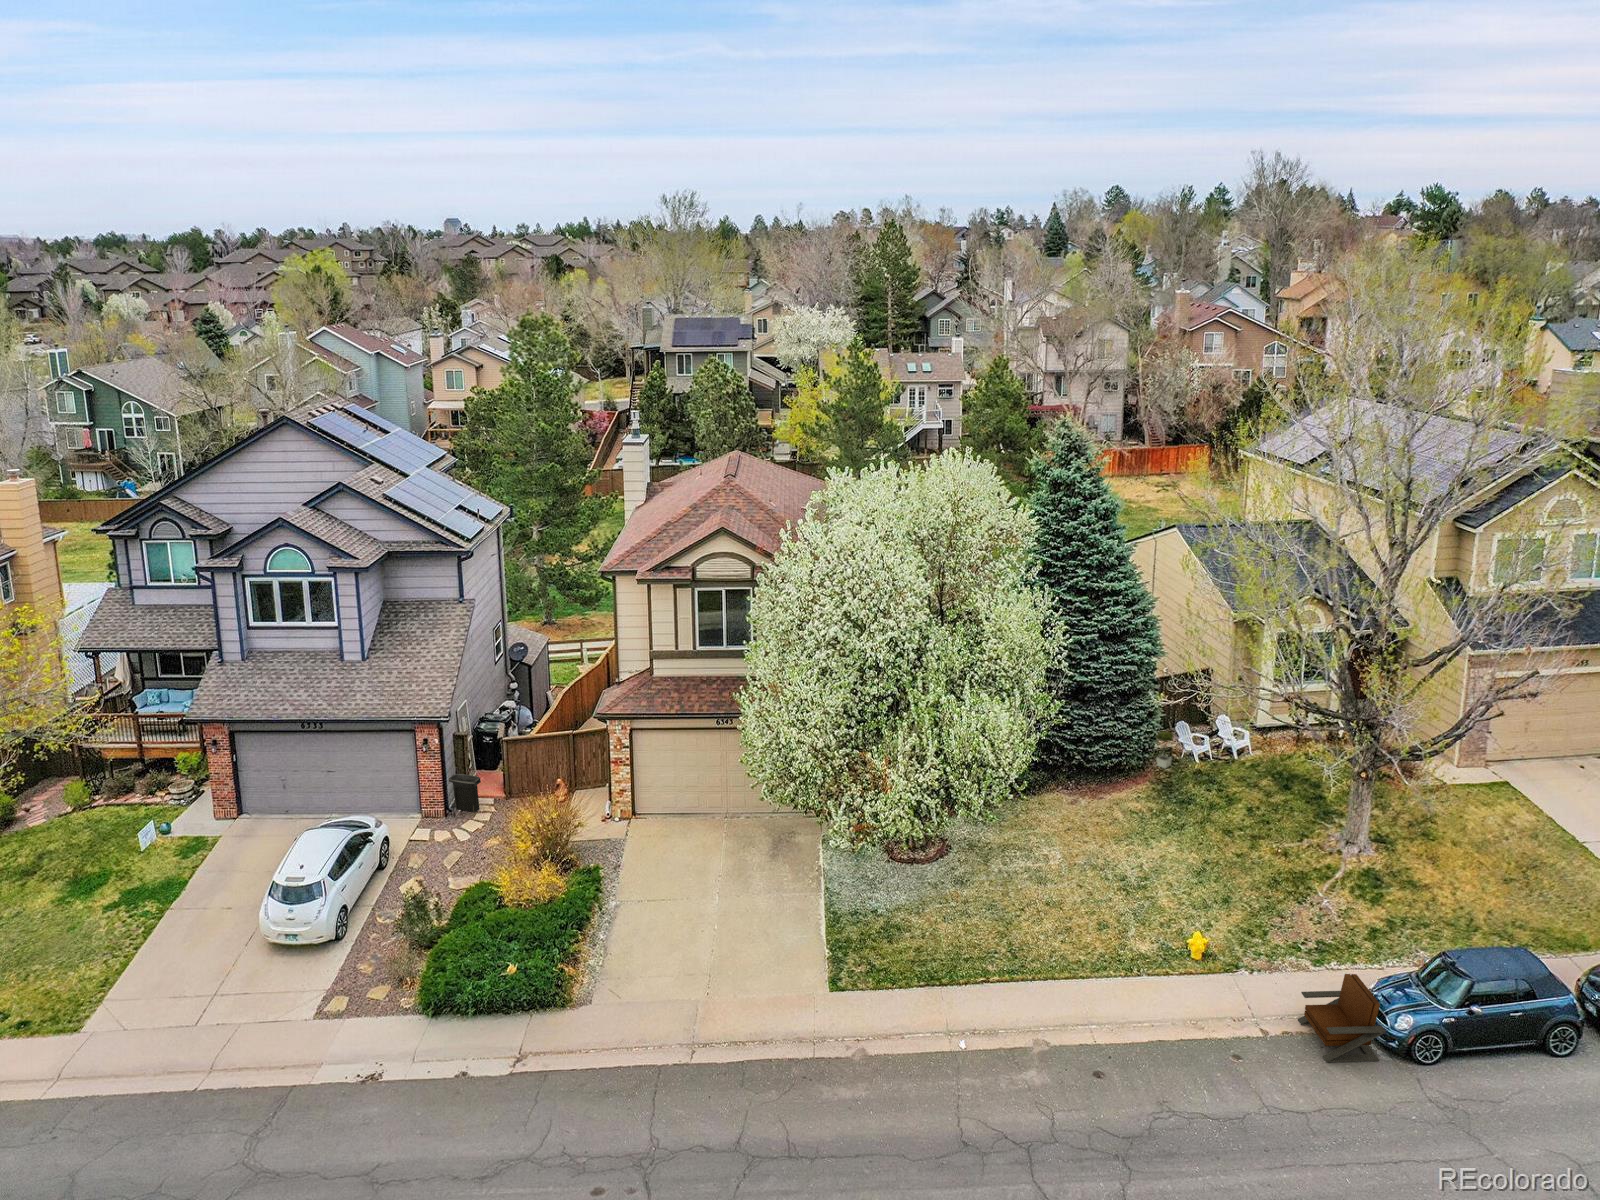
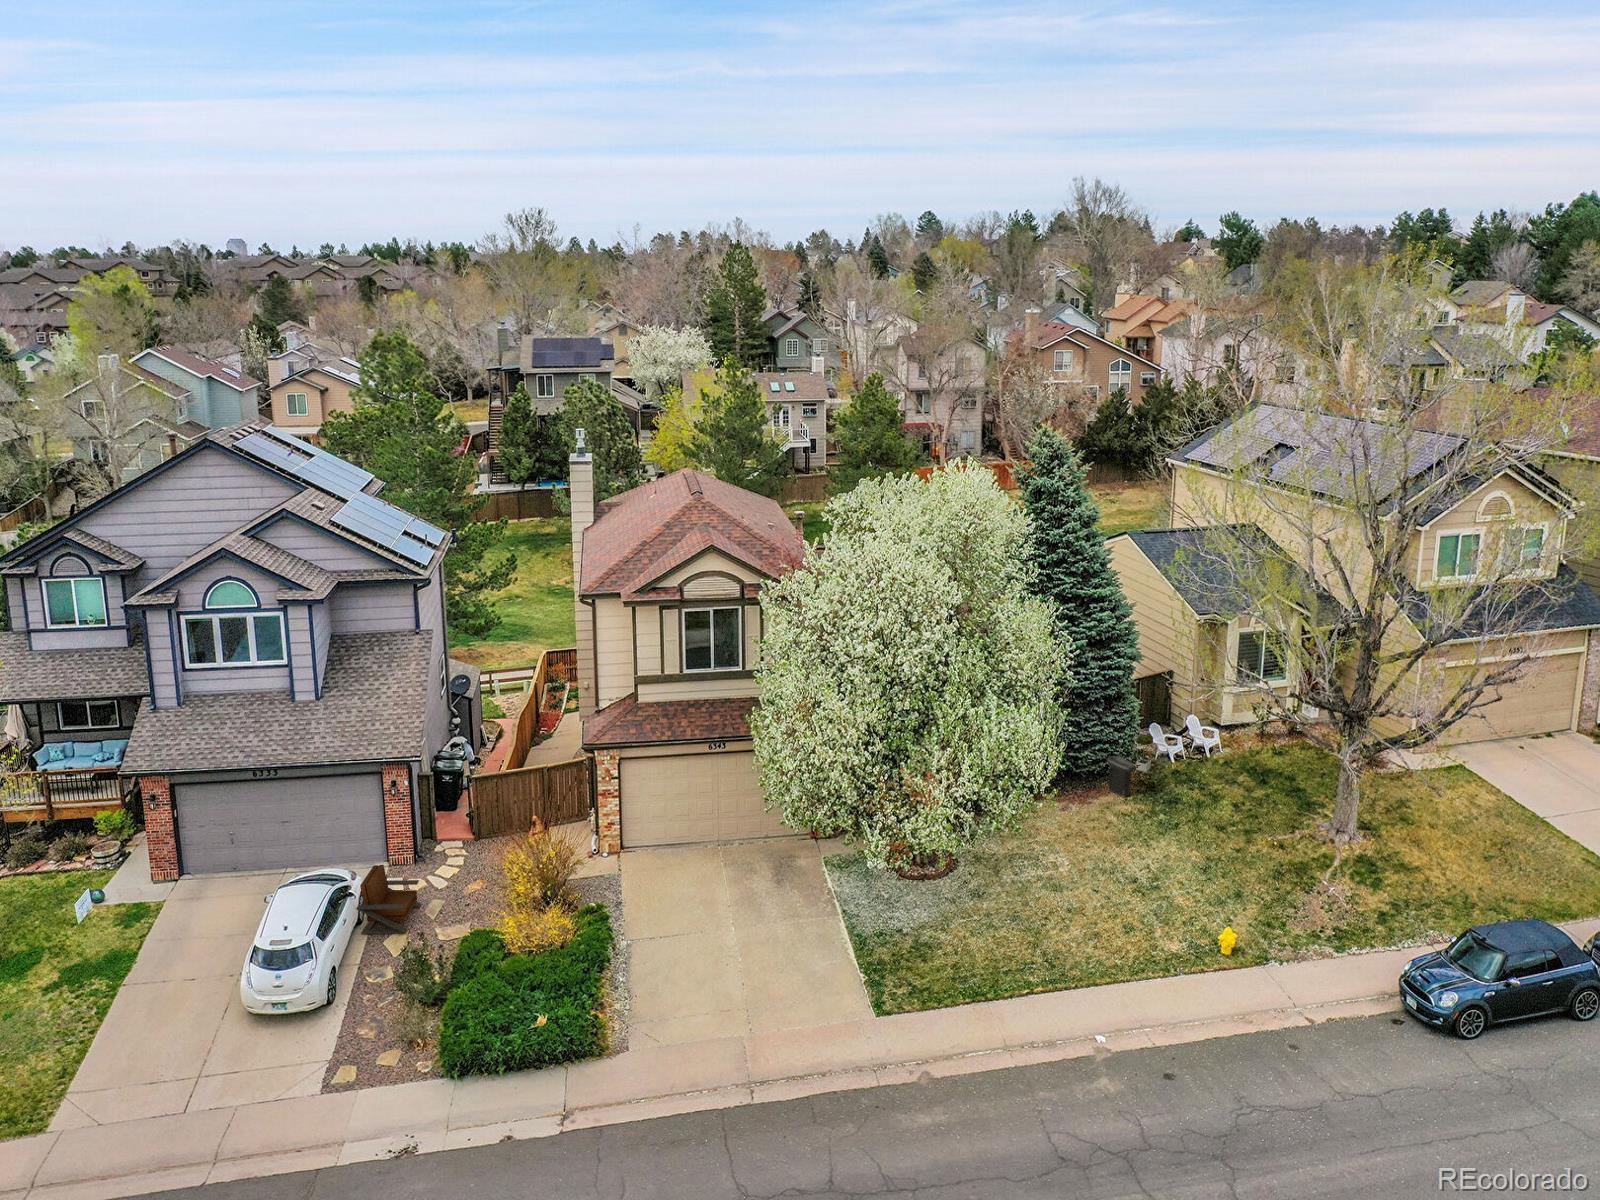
trash can: present [449,774,481,812] -> present [1107,756,1135,797]
lounge chair: present [1298,974,1386,1062] -> present [356,865,422,934]

